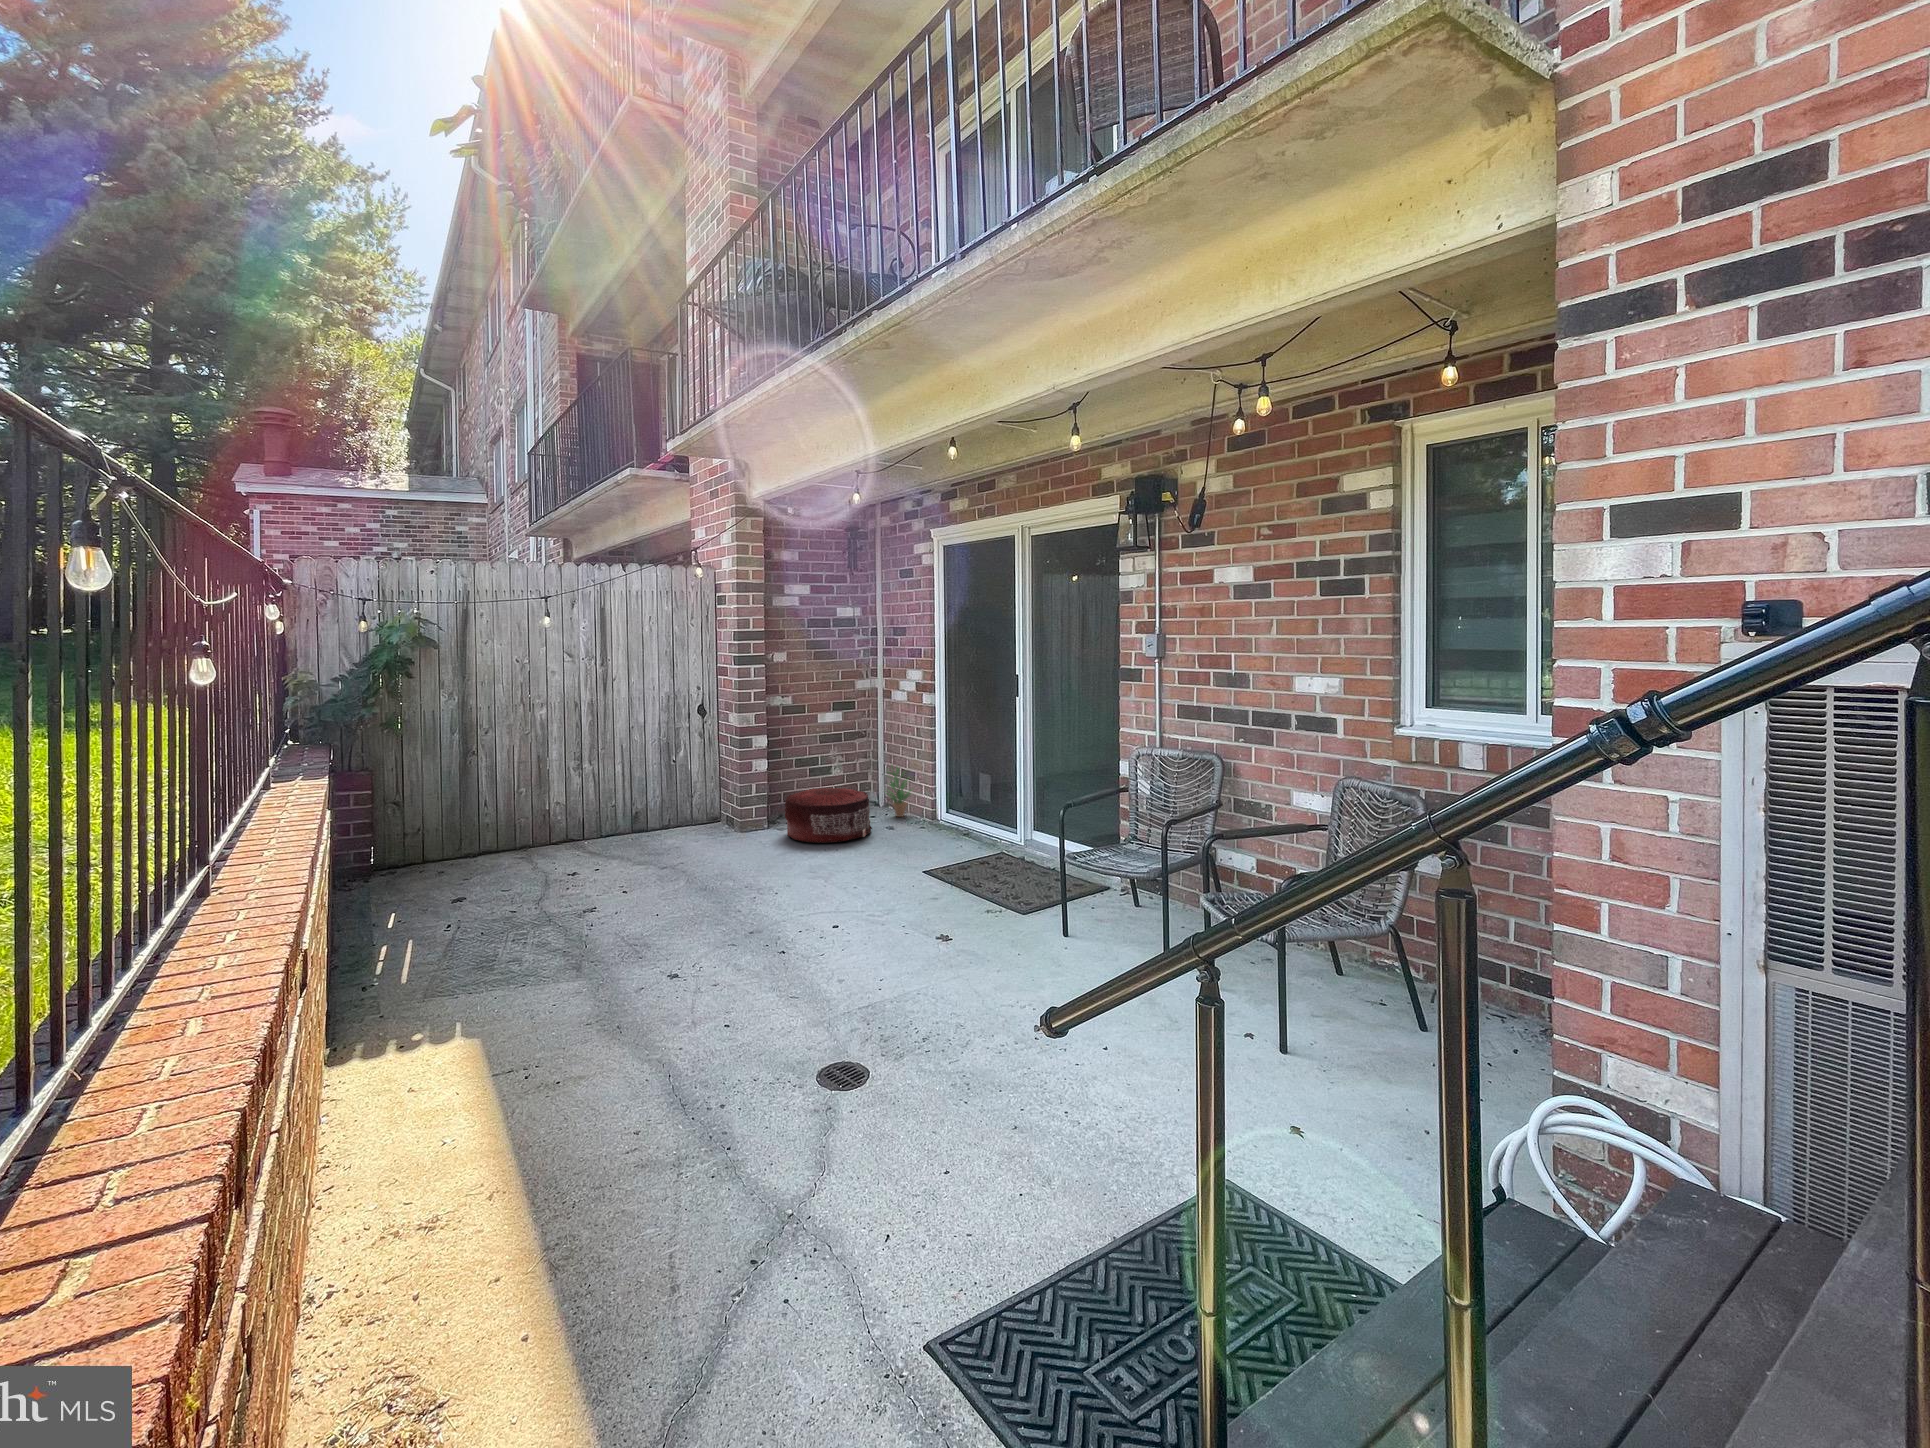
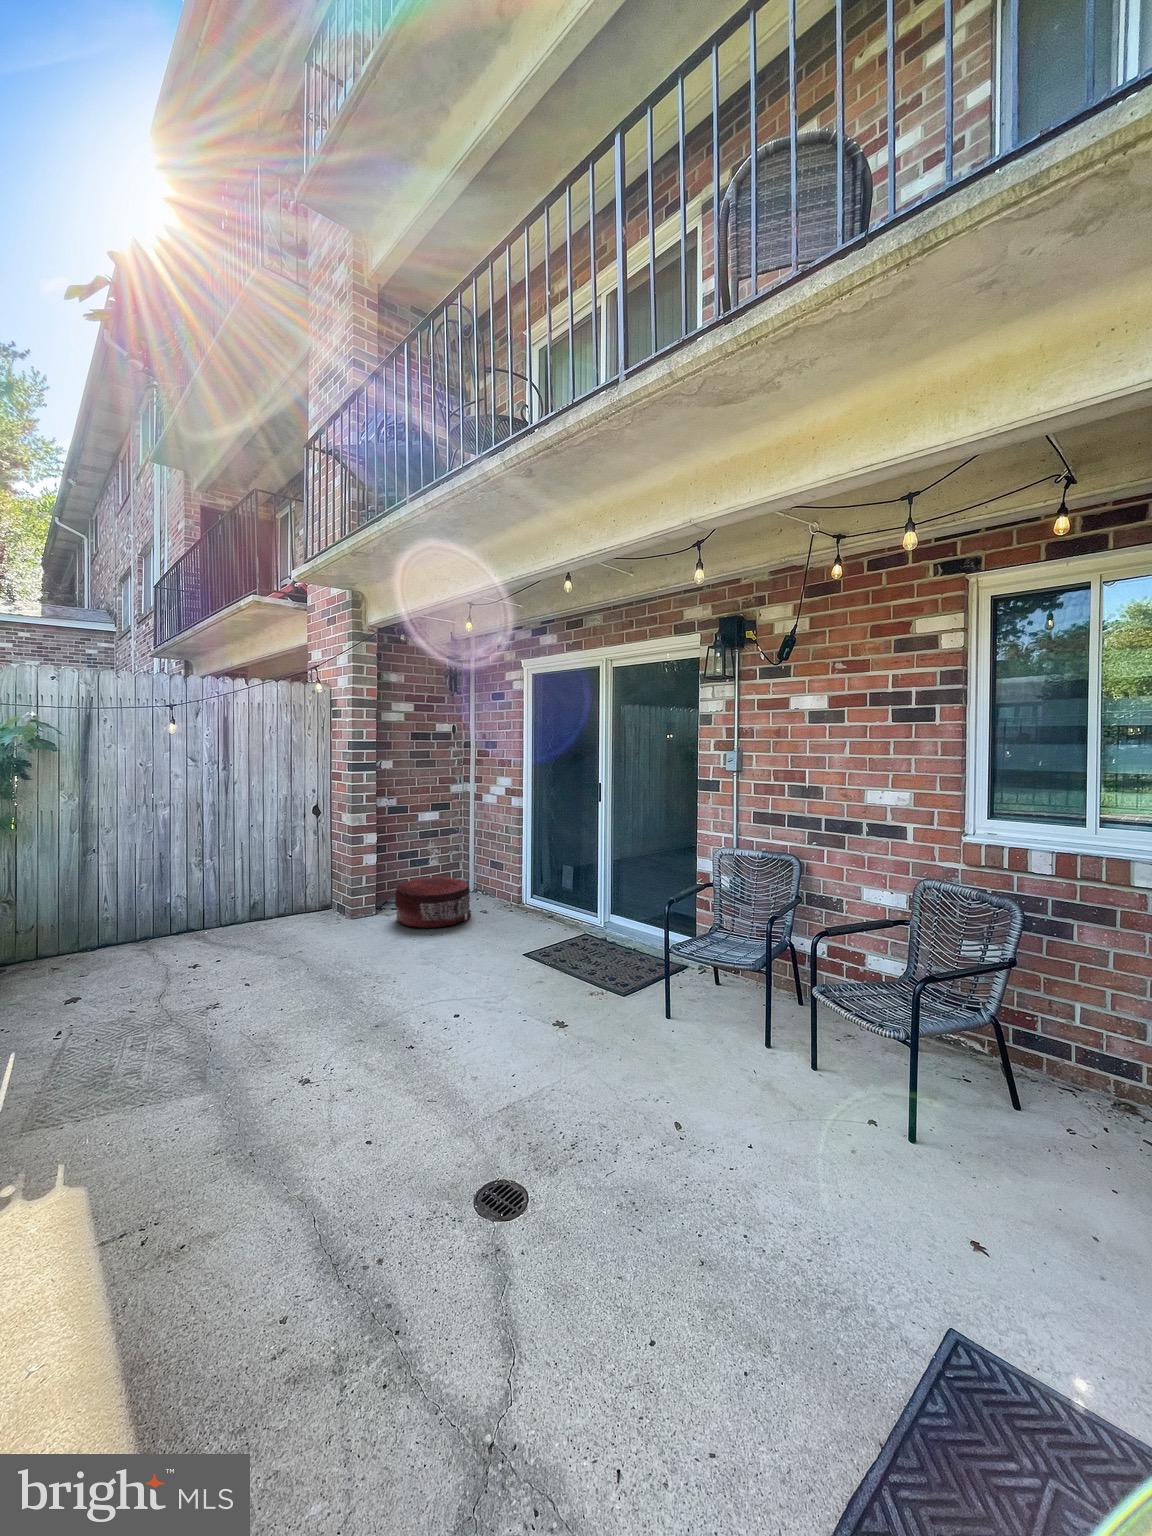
potted plant: present [888,766,910,817] -> none [477,854,504,899]

